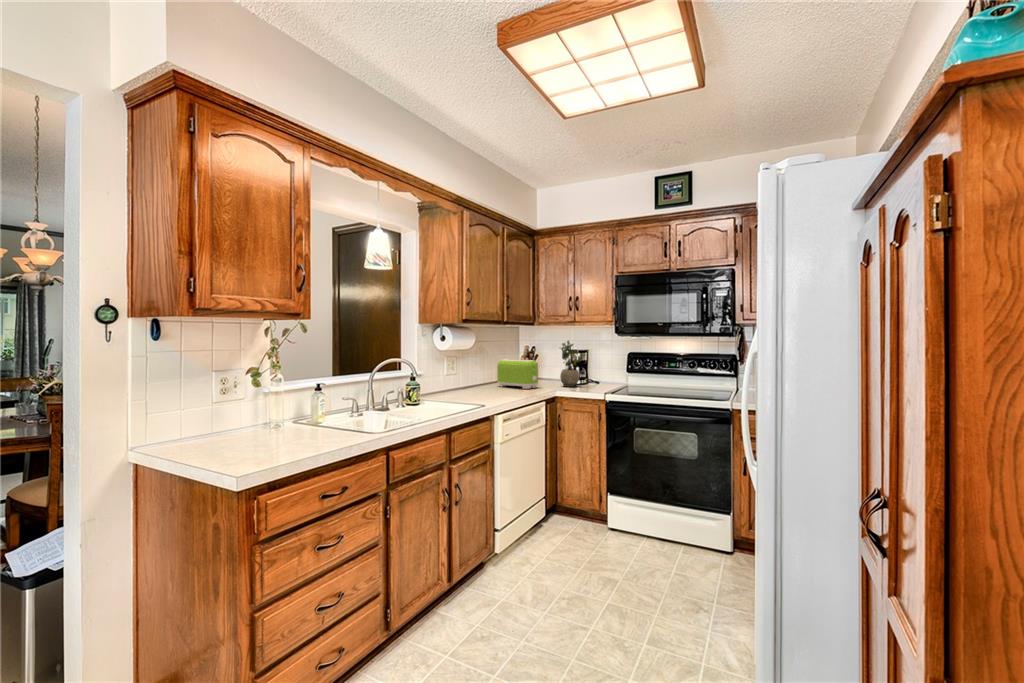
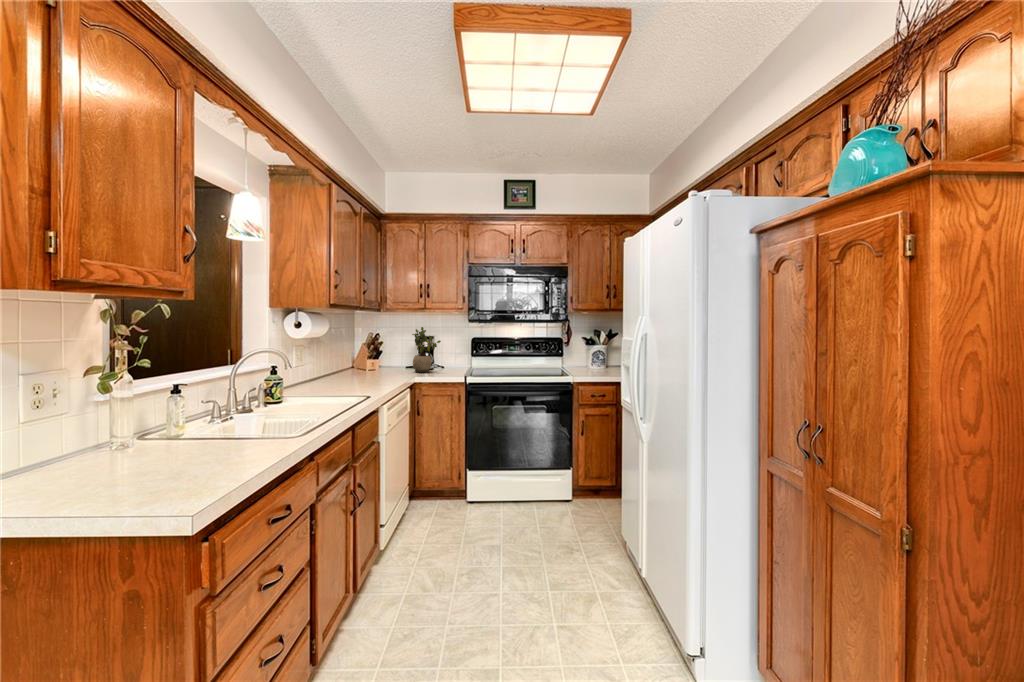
toaster: present [497,359,538,389] -> none [347,346,393,376]

